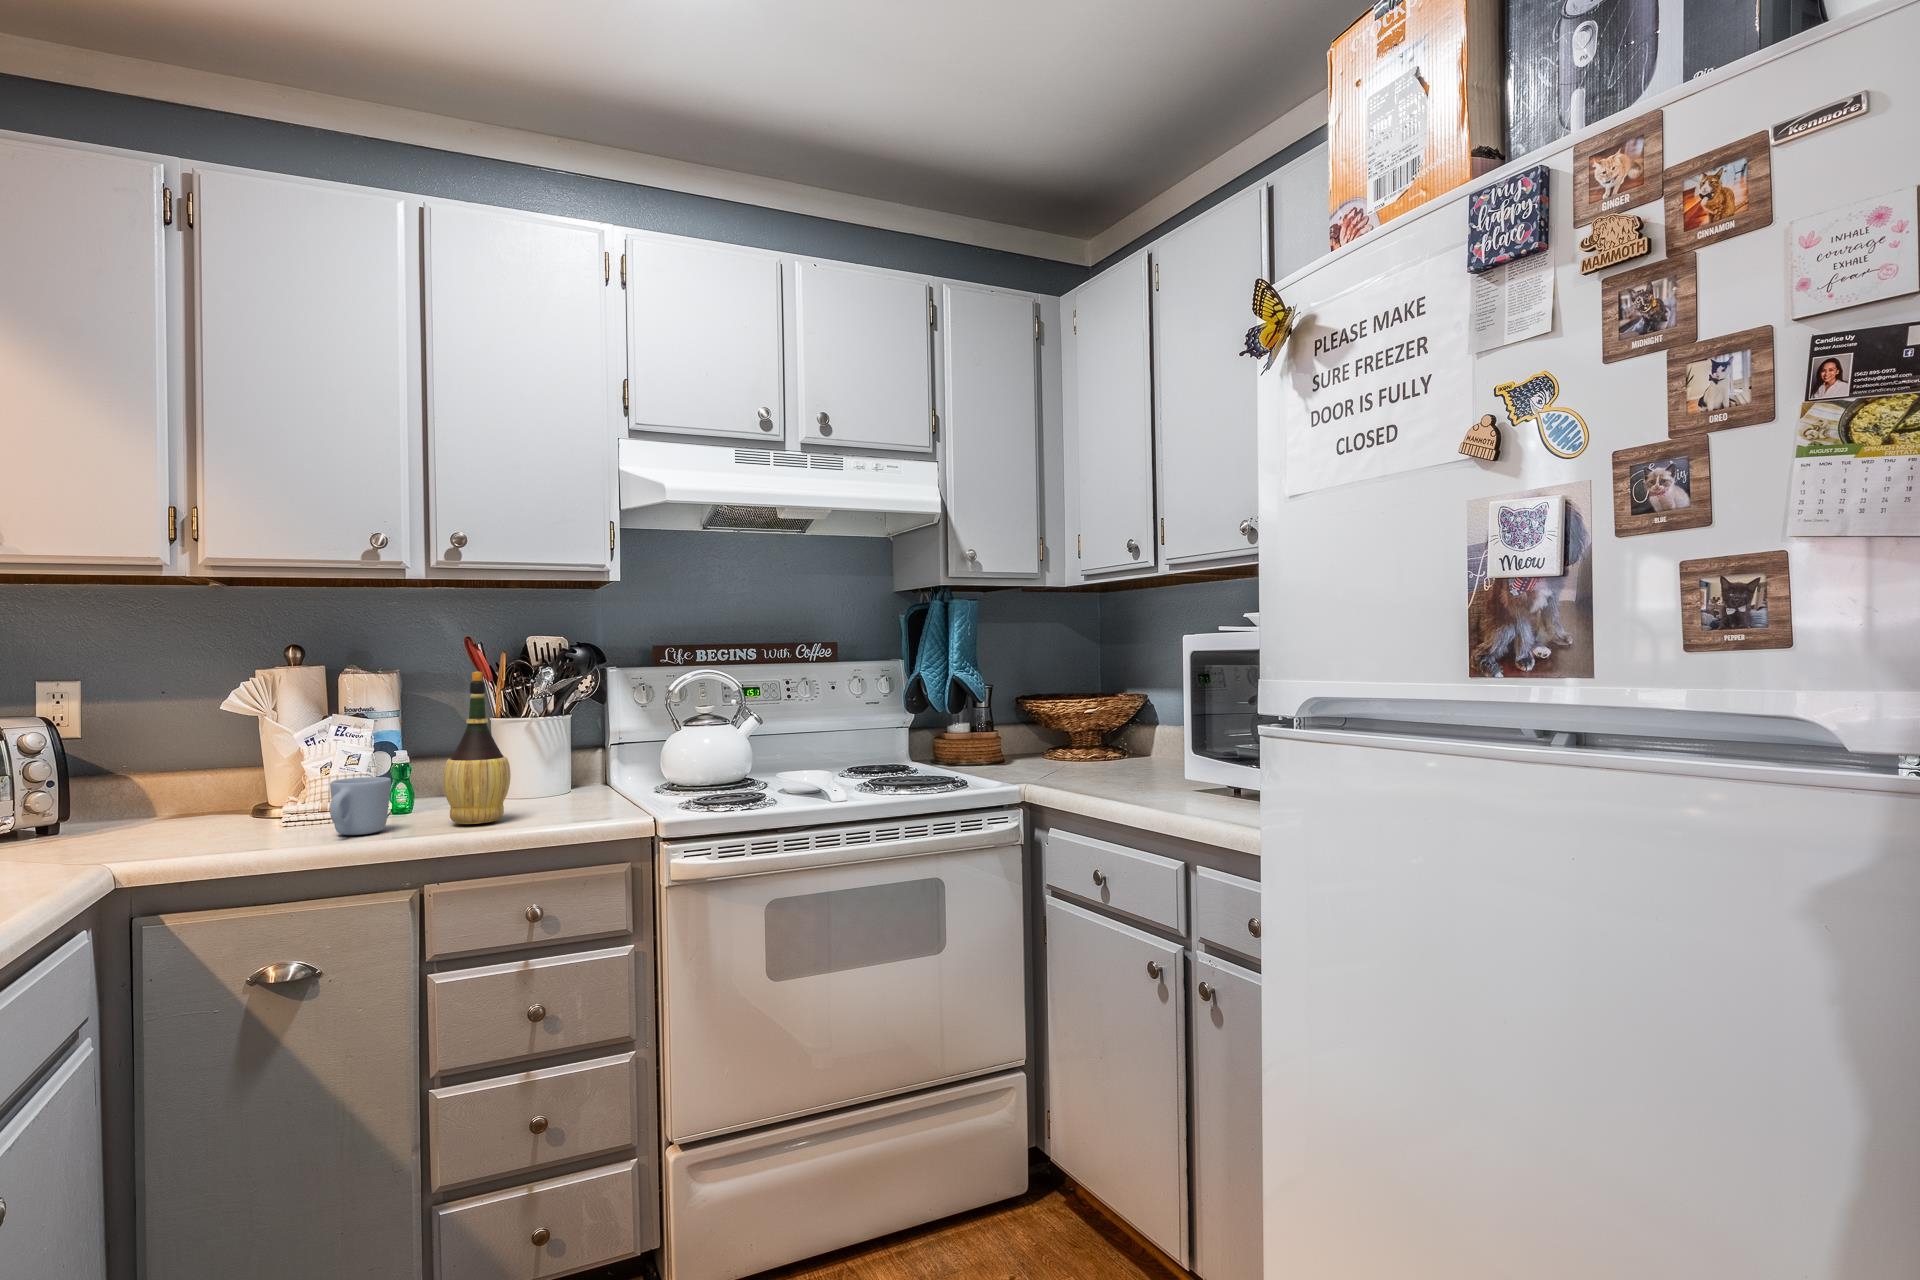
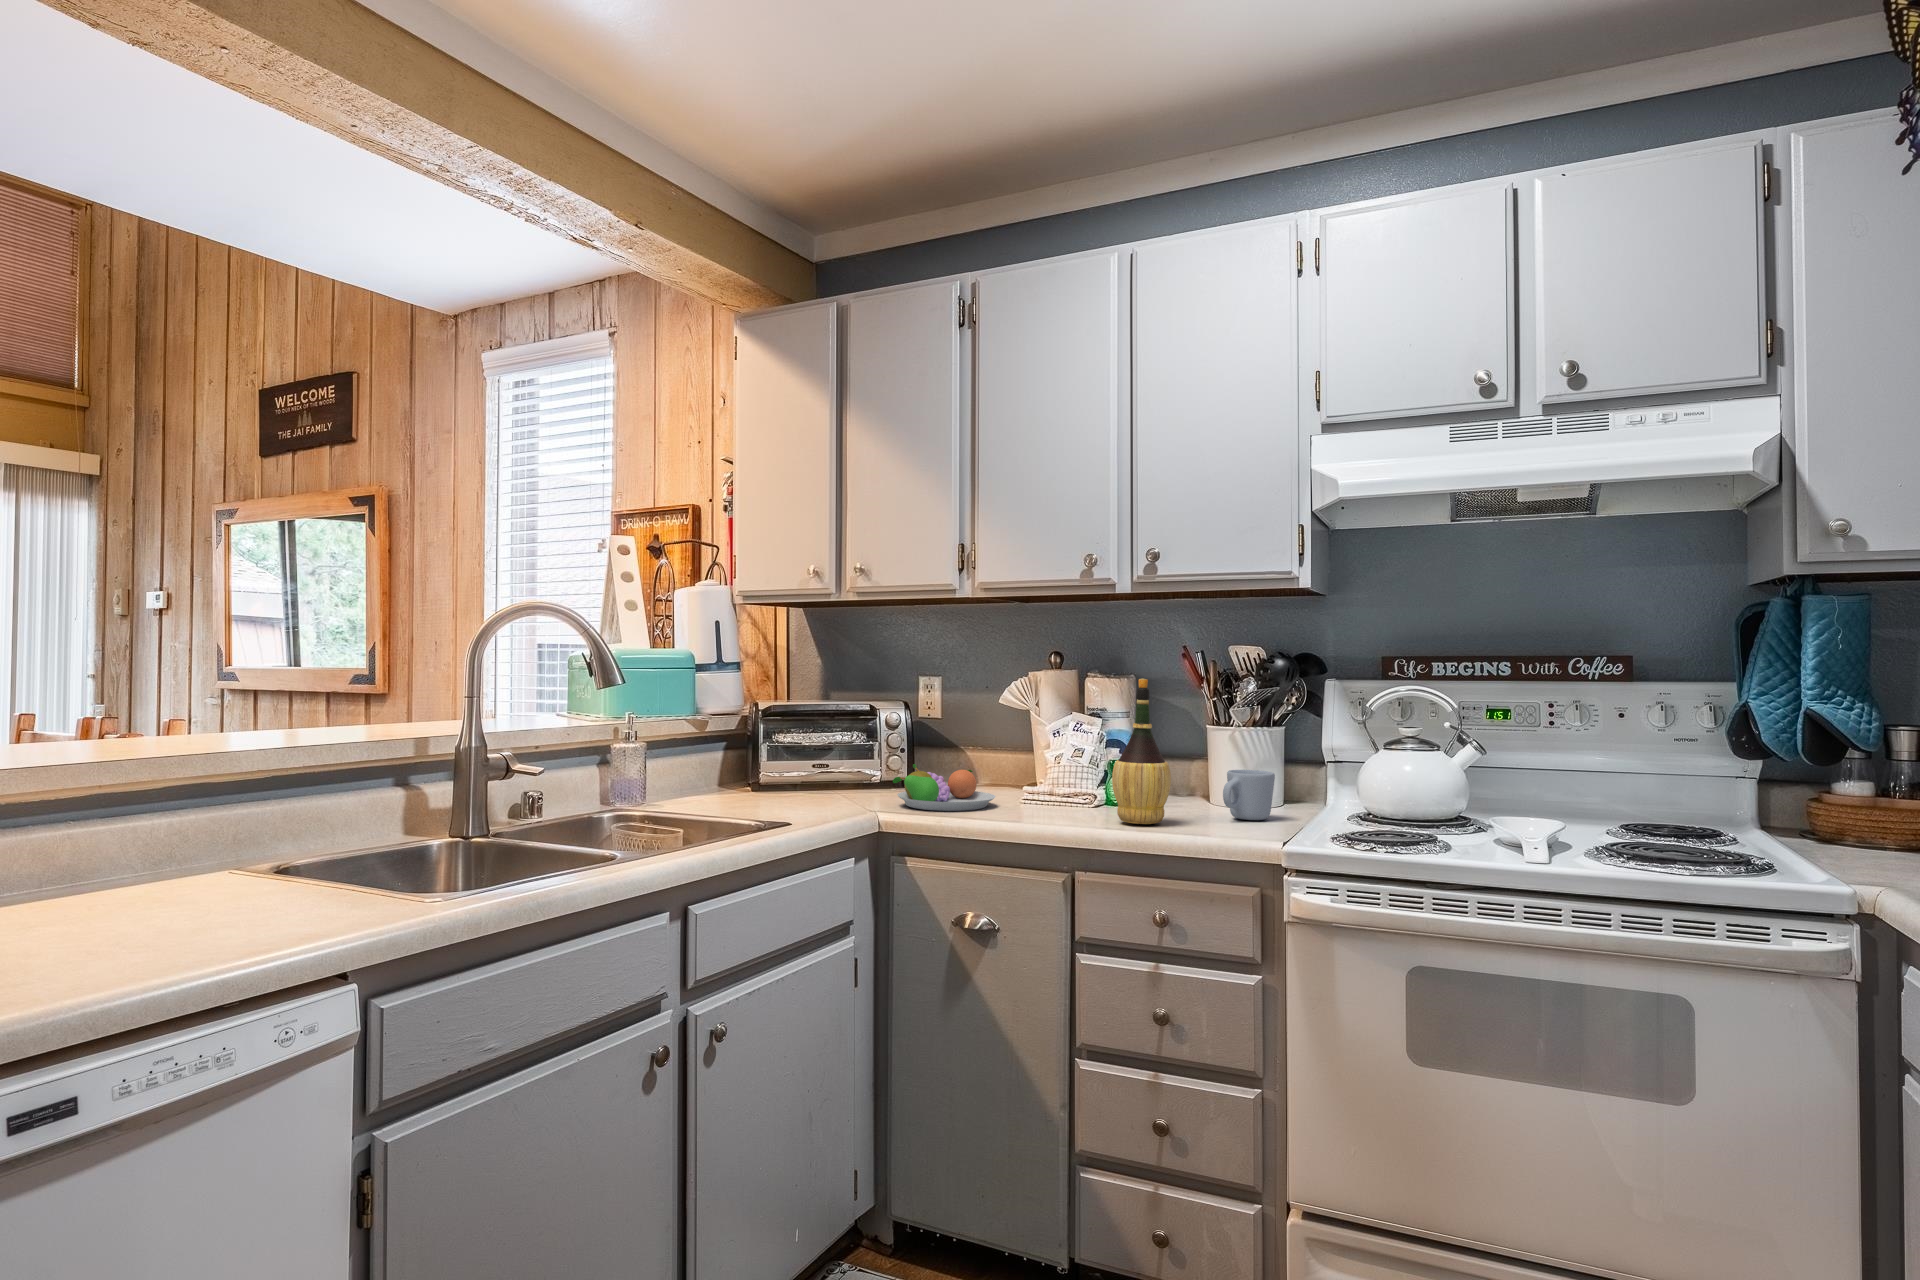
mug: present [330,777,391,835] -> present [1223,770,1275,820]
fruit bowl: none [97,794,257,853] -> present [893,764,996,811]

